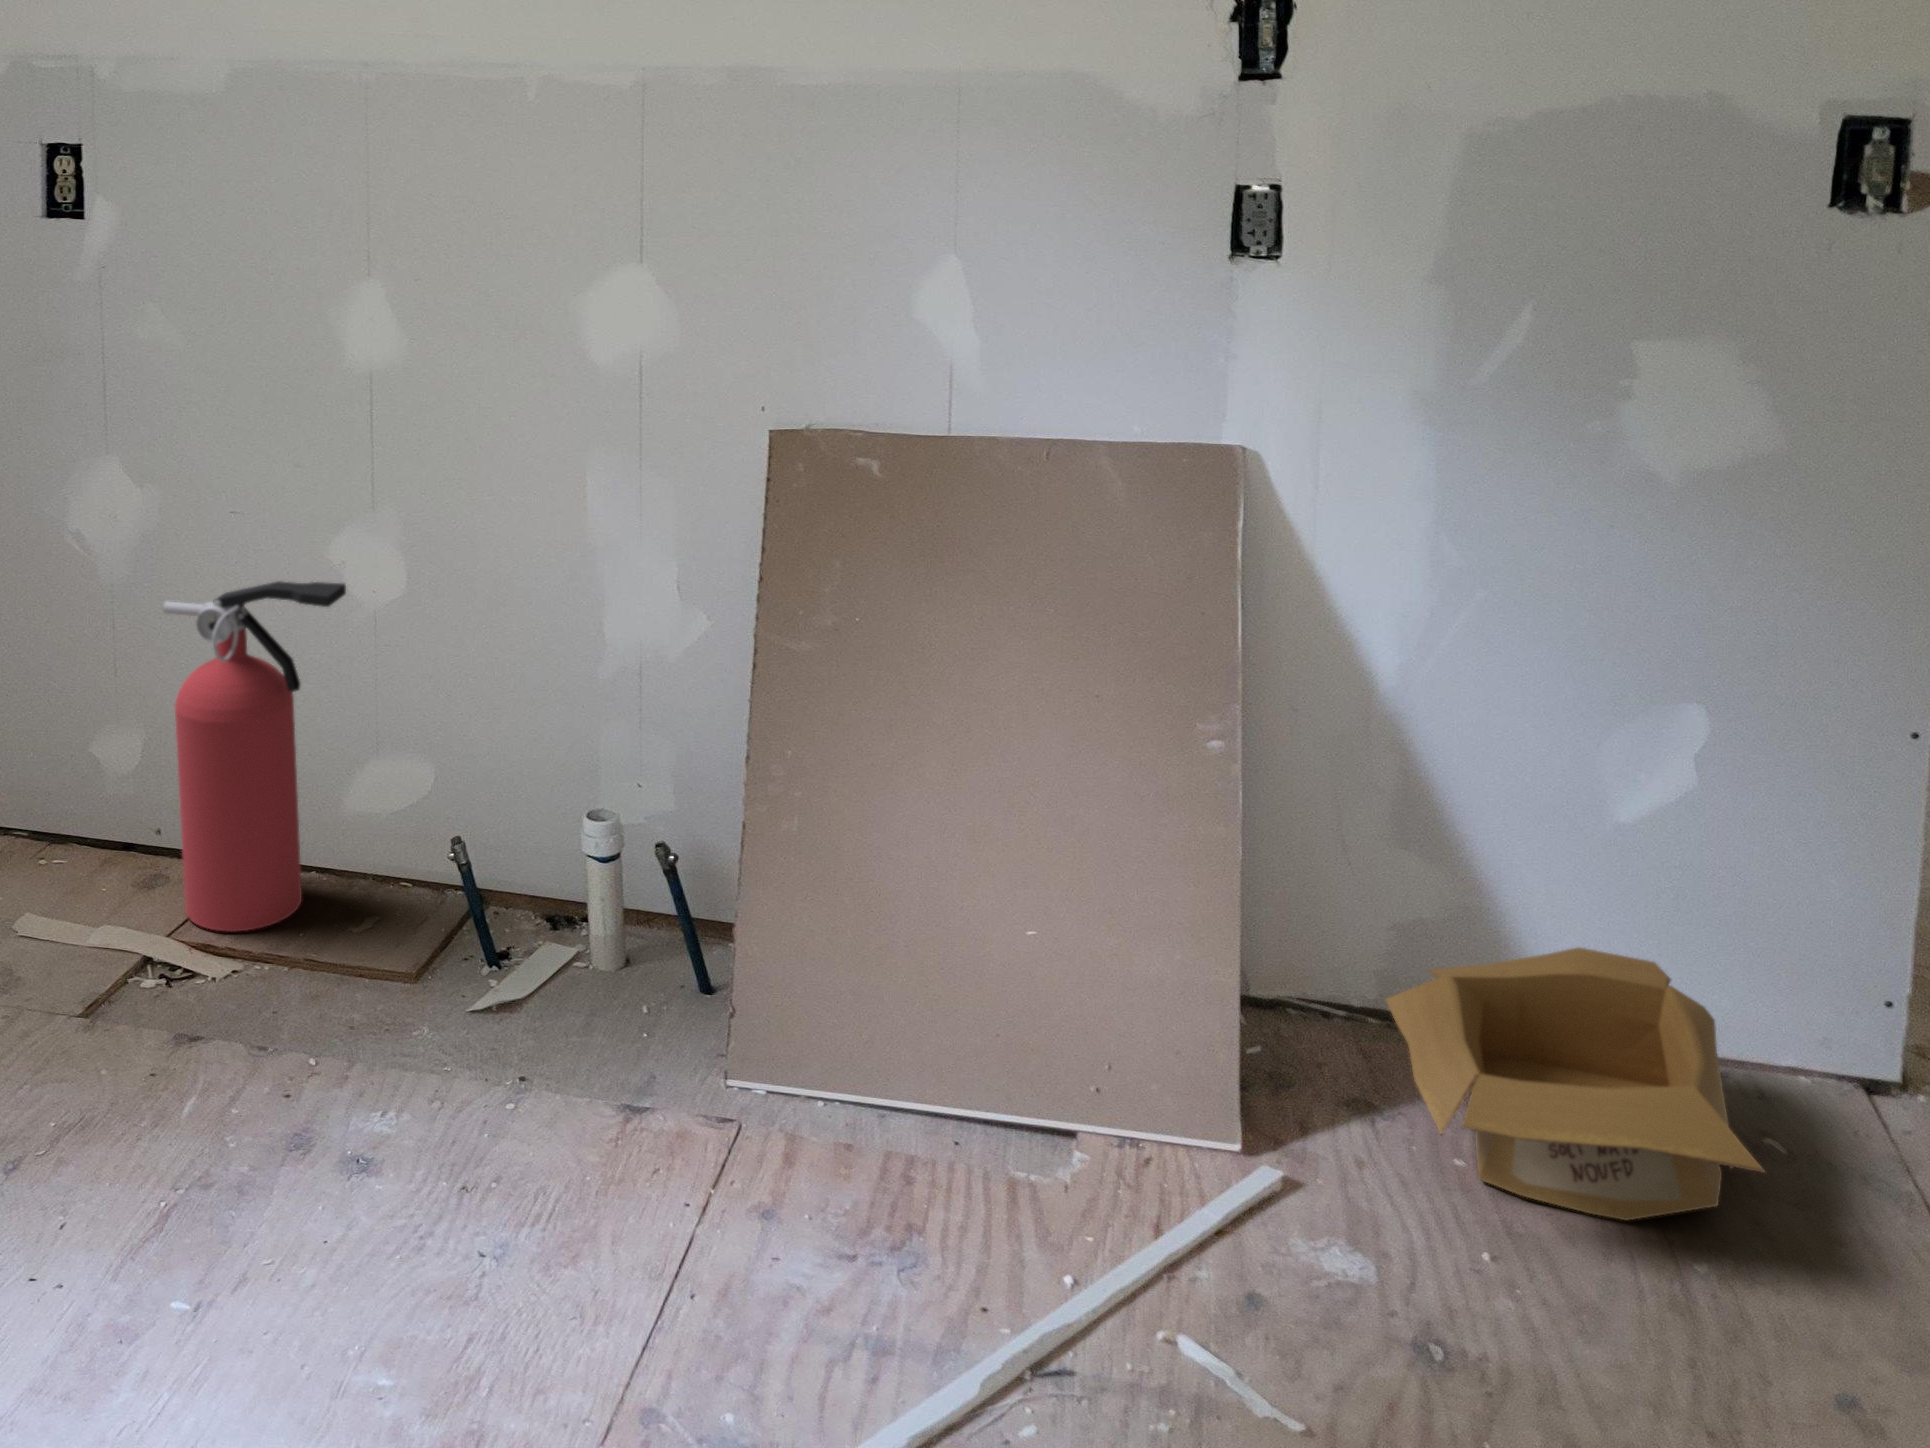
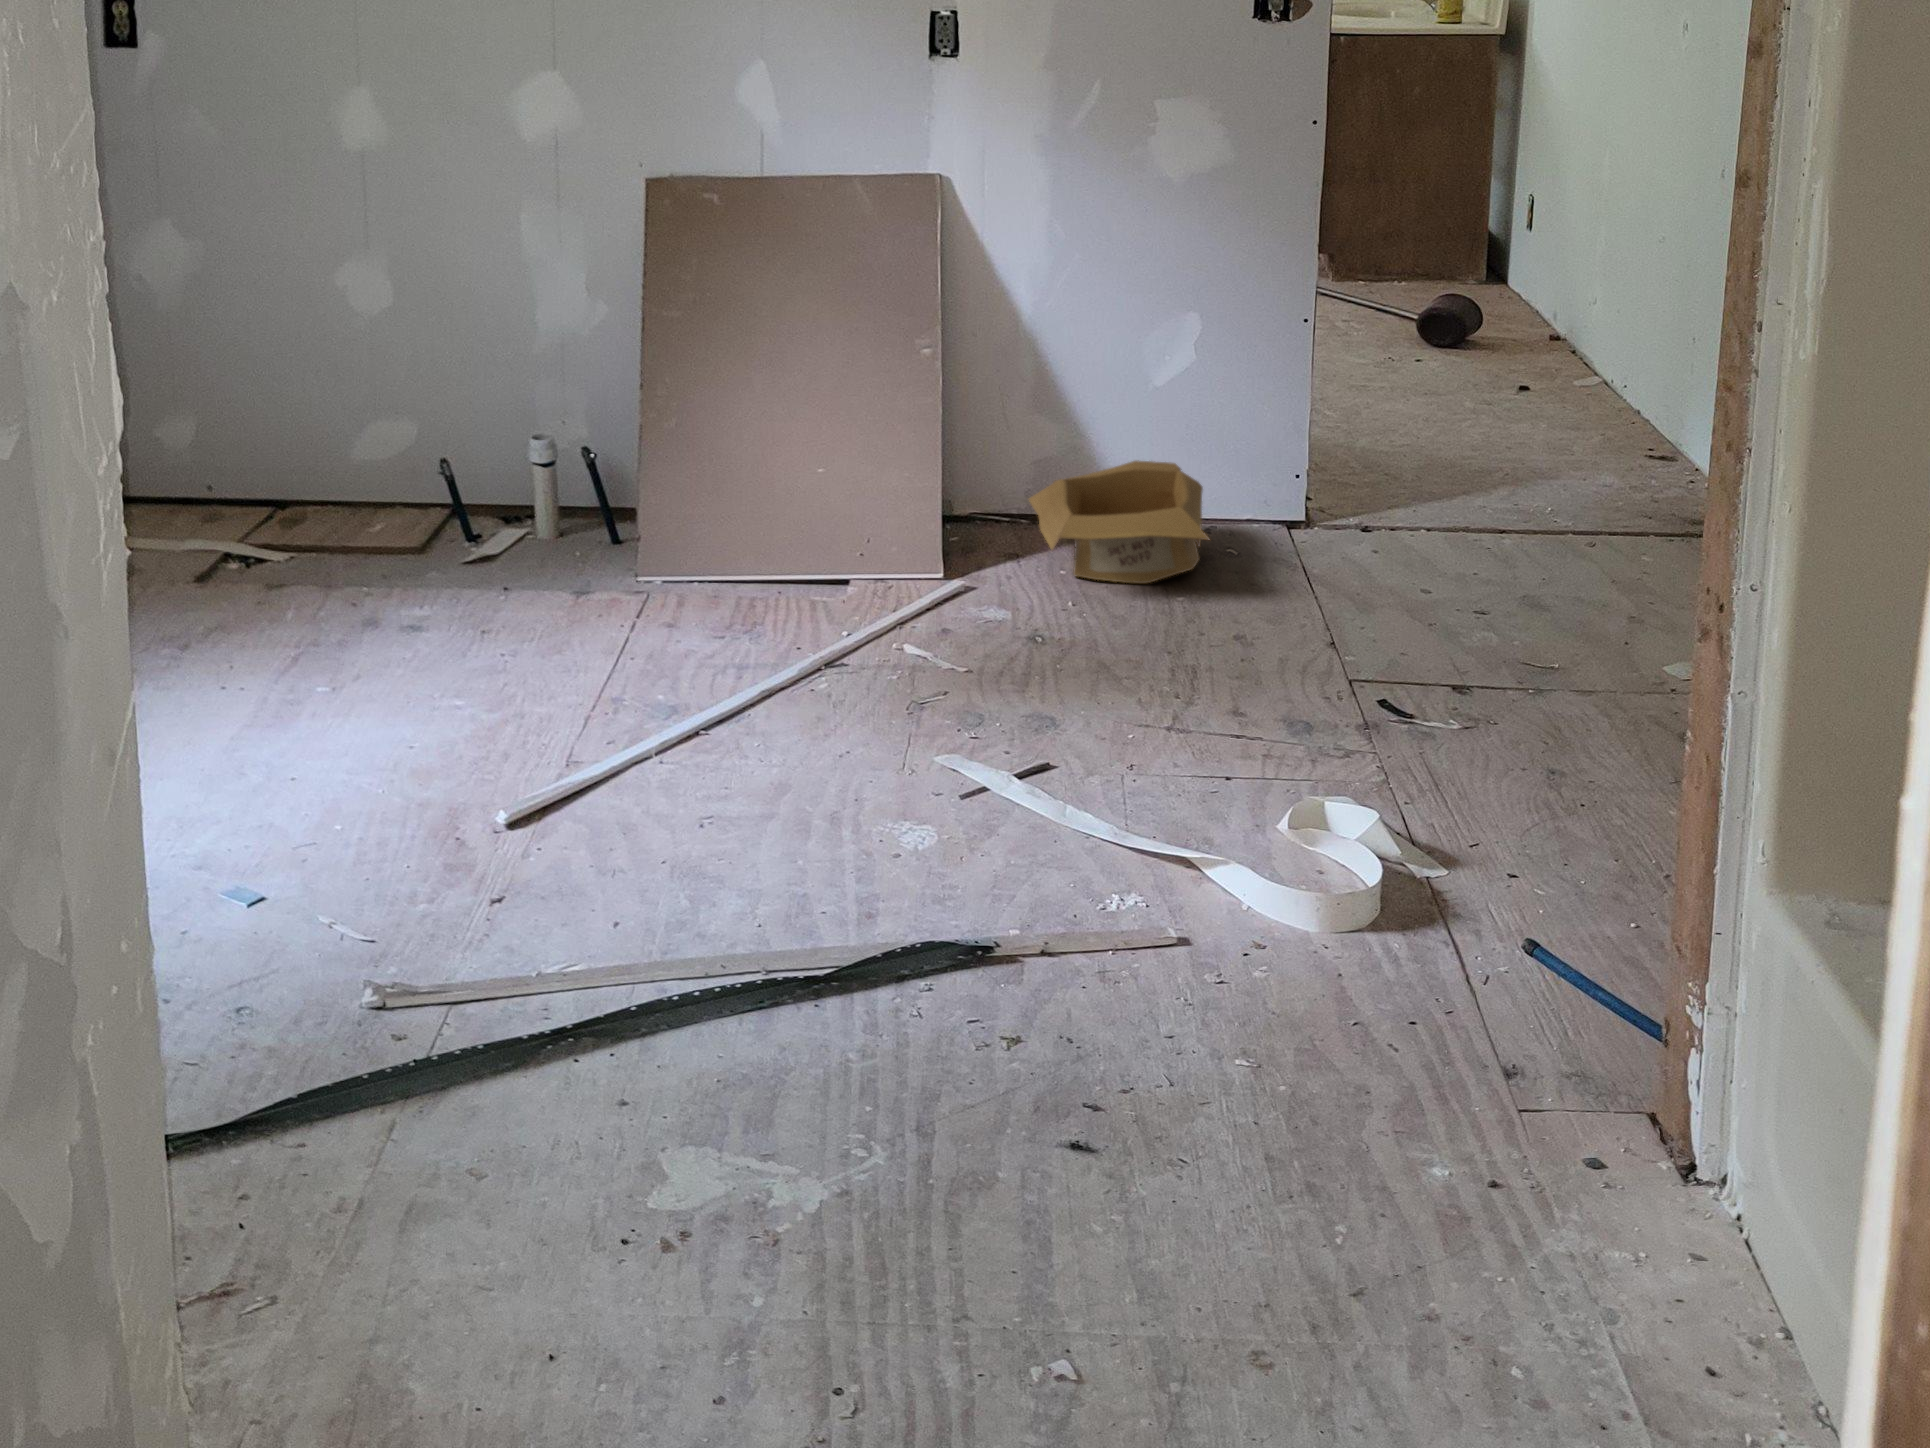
fire extinguisher: present [163,581,346,931] -> none [220,296,355,540]

